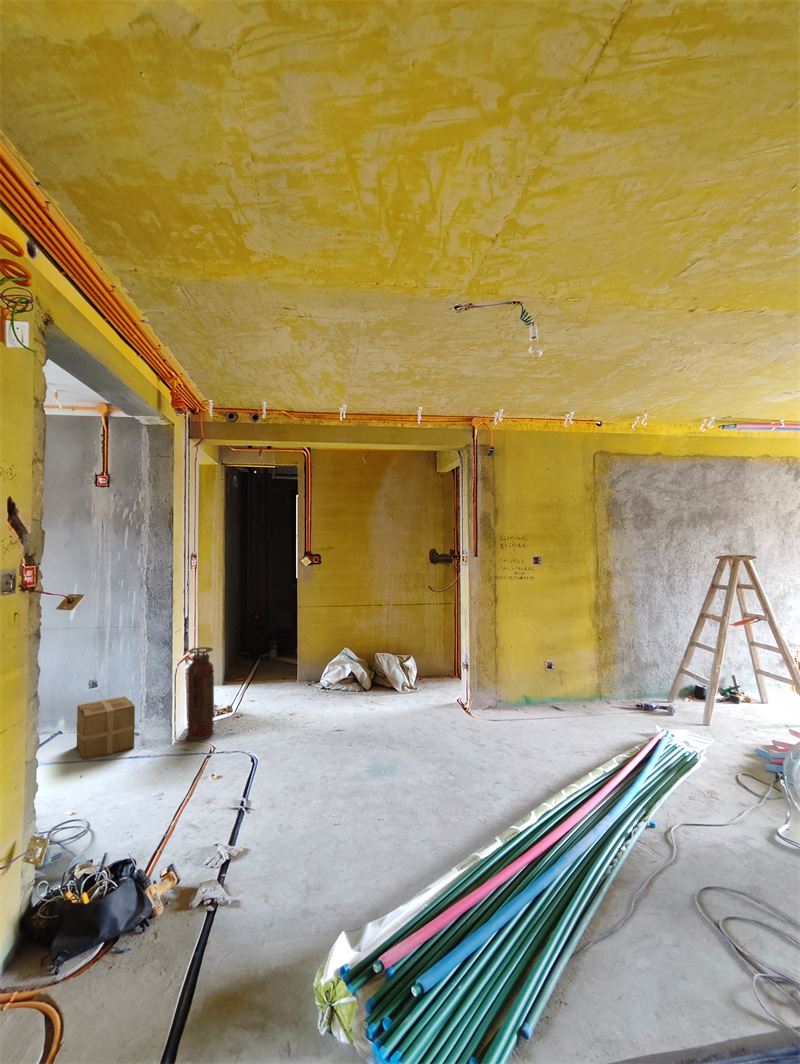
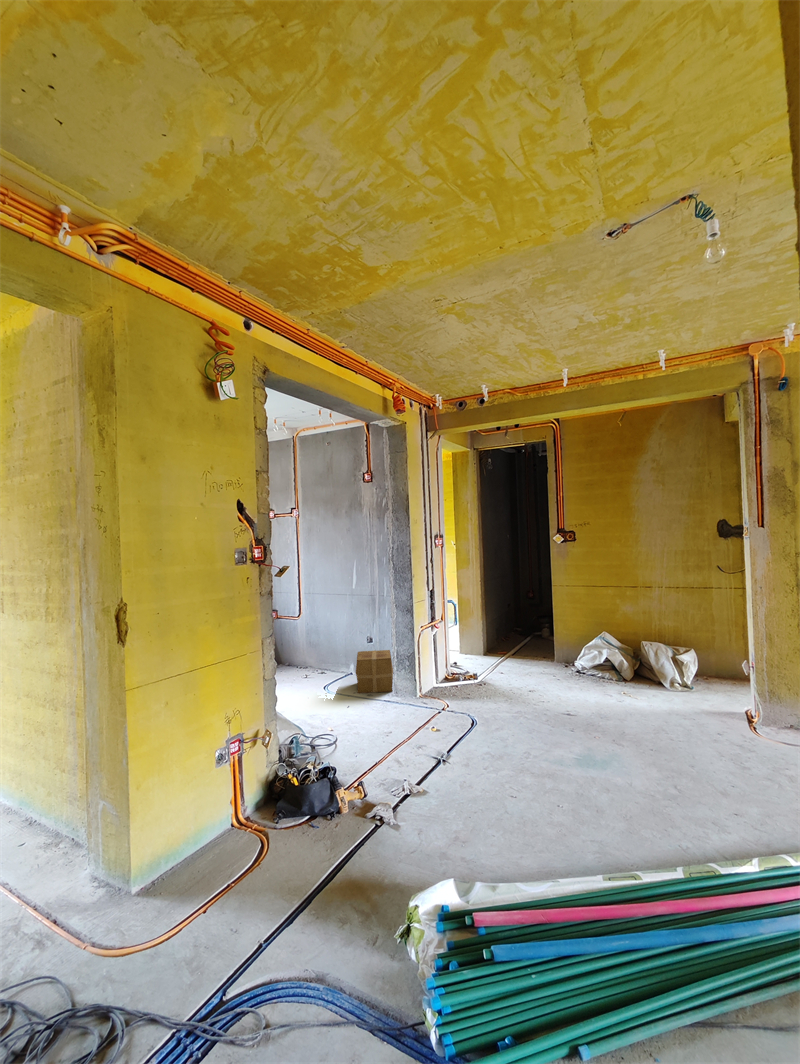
fire extinguisher: present [186,647,214,739] -> none [428,616,454,695]

